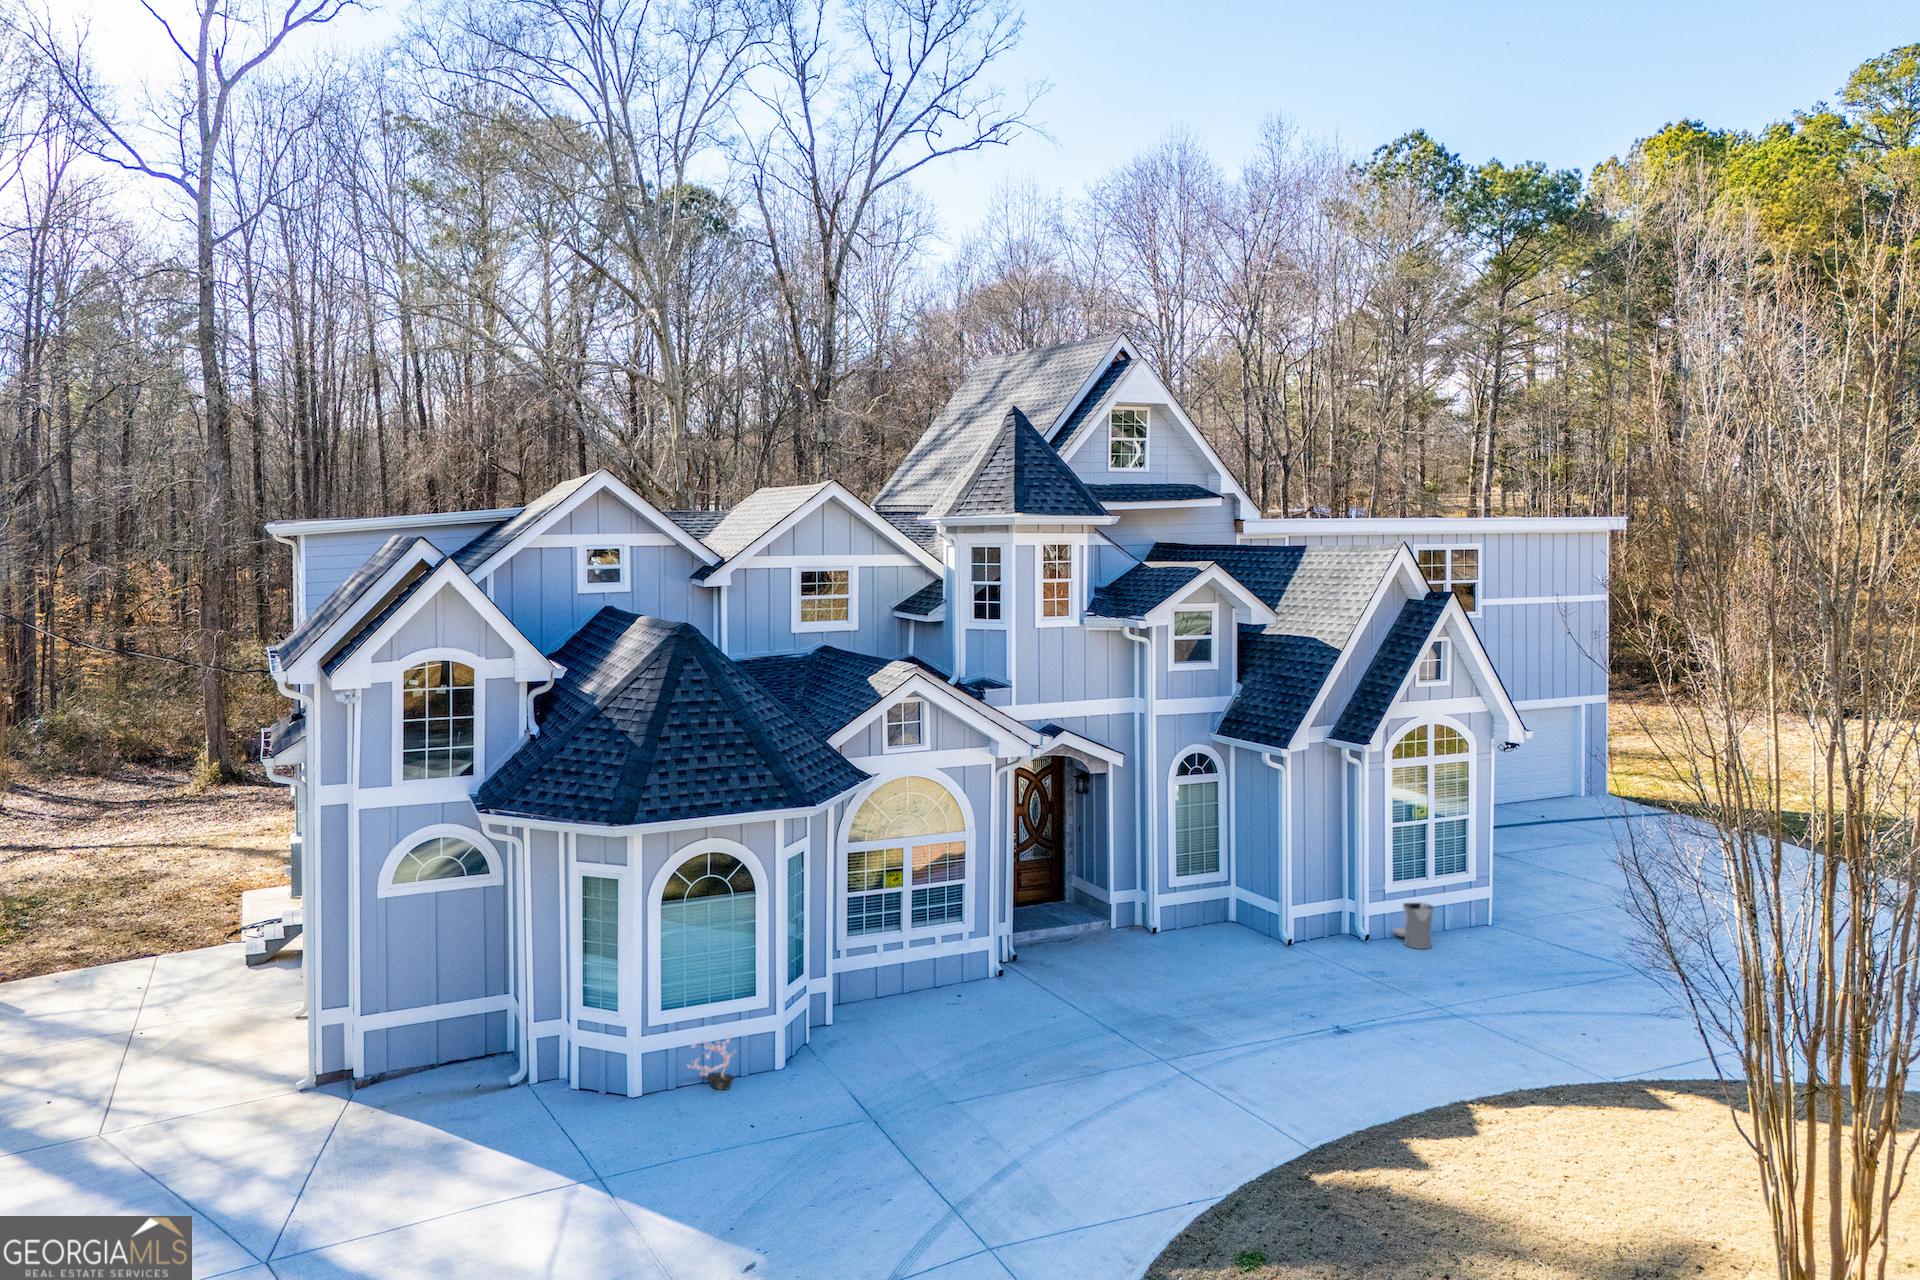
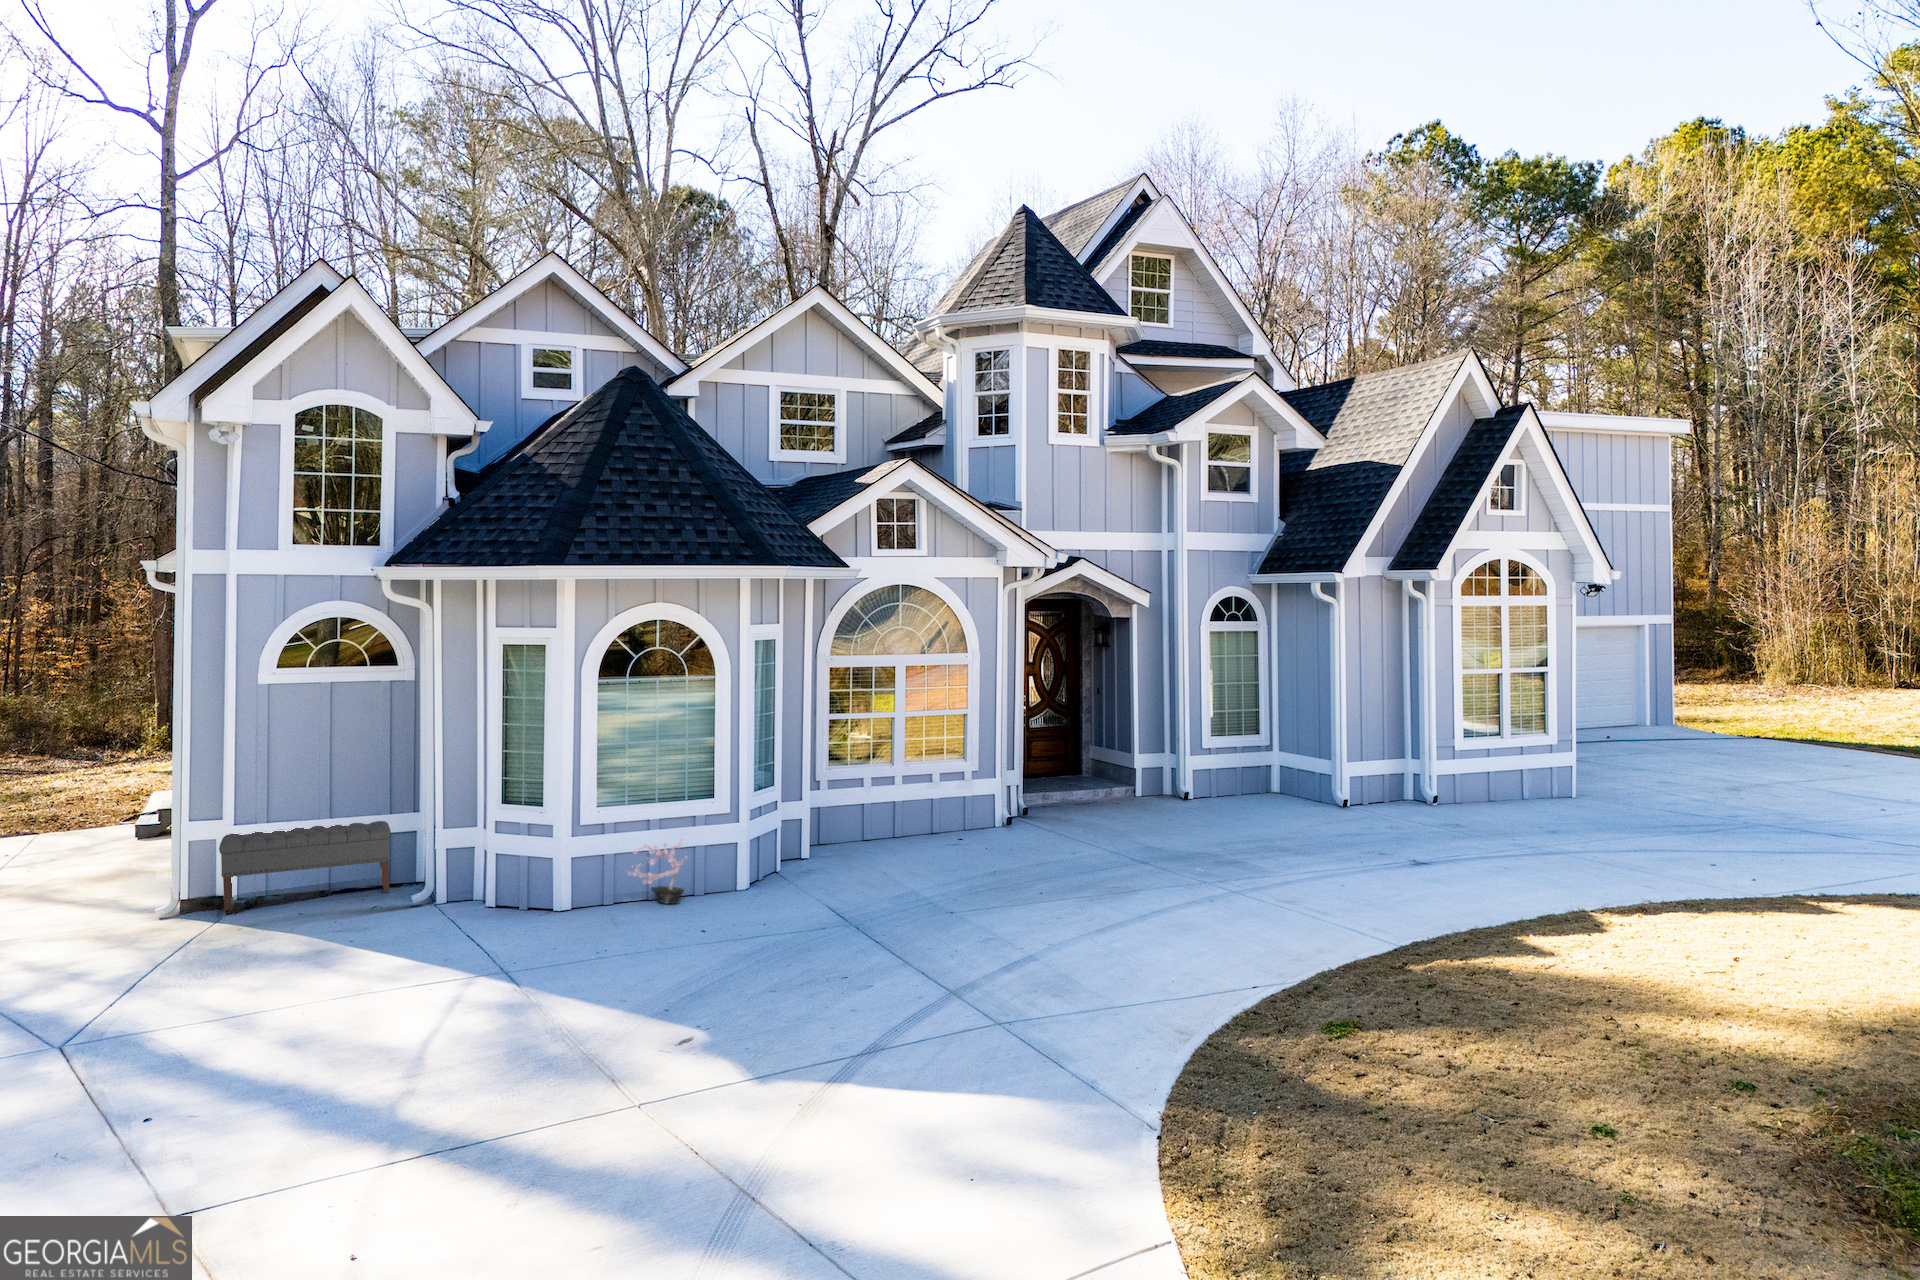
trash can: present [1393,903,1433,949] -> none [1464,757,1512,807]
bench: none [351,1008,489,1098] -> present [219,821,391,911]

